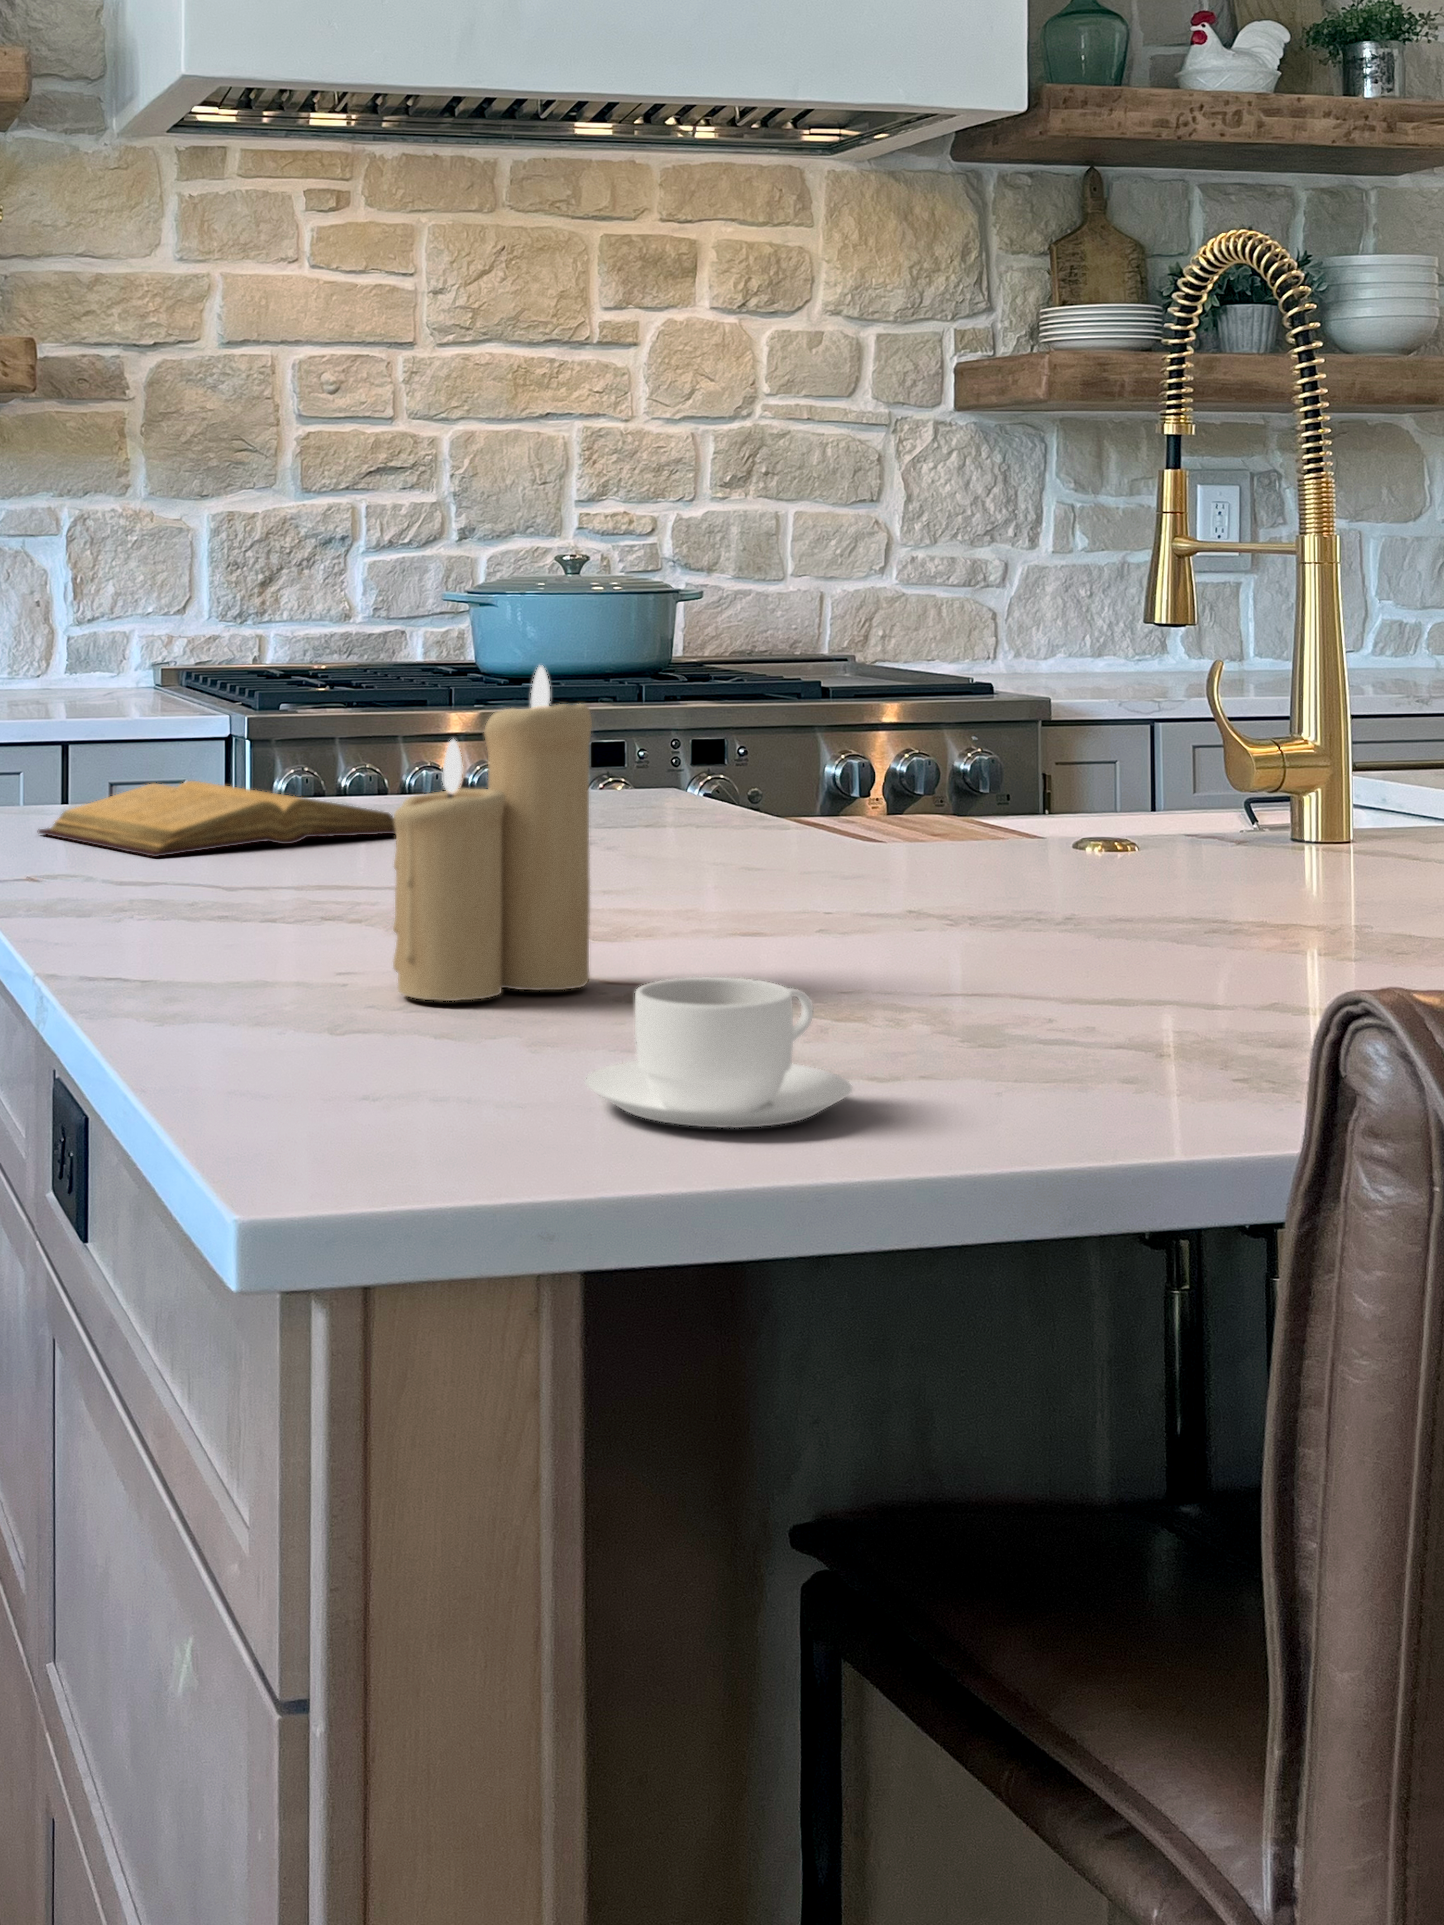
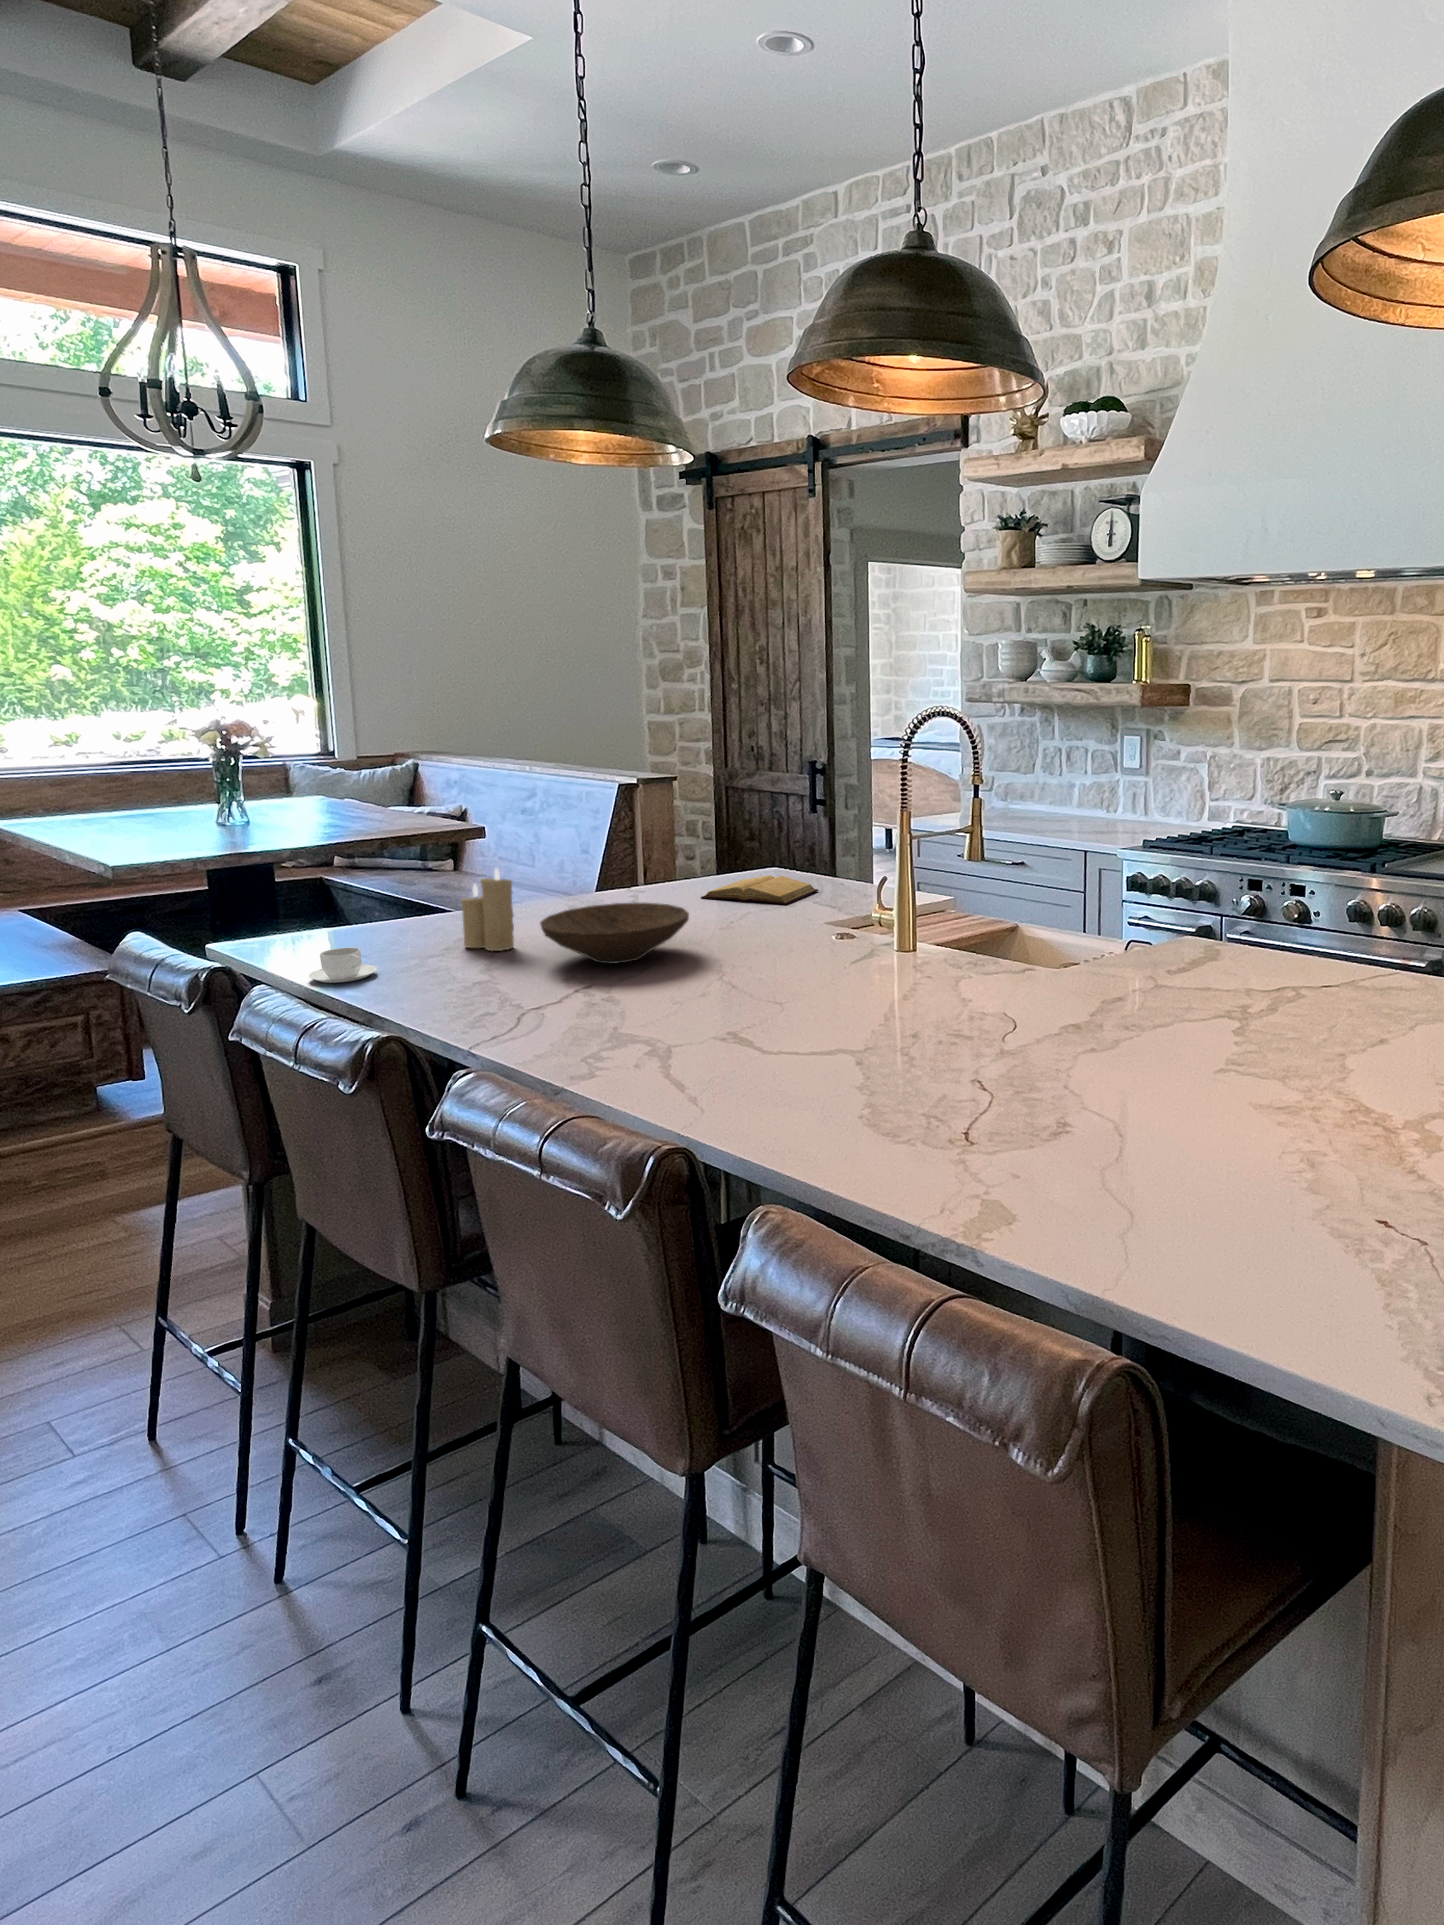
wooden bowl: none [640,772,1118,947] -> present [540,903,689,964]

